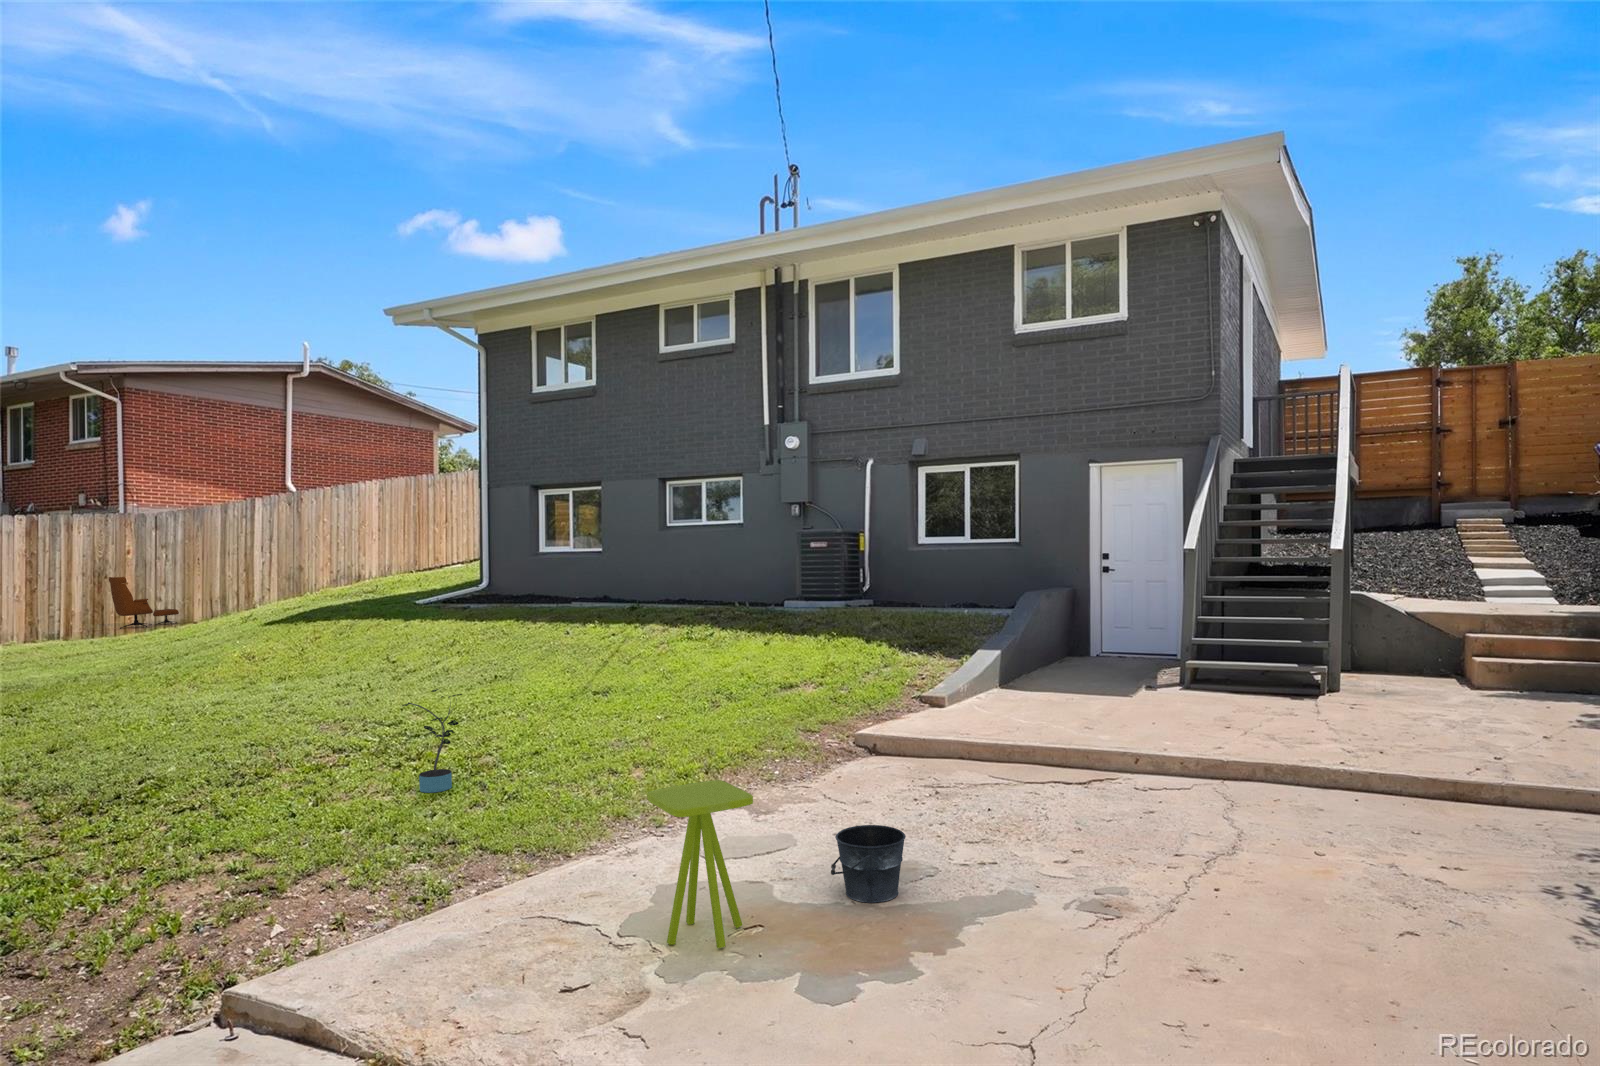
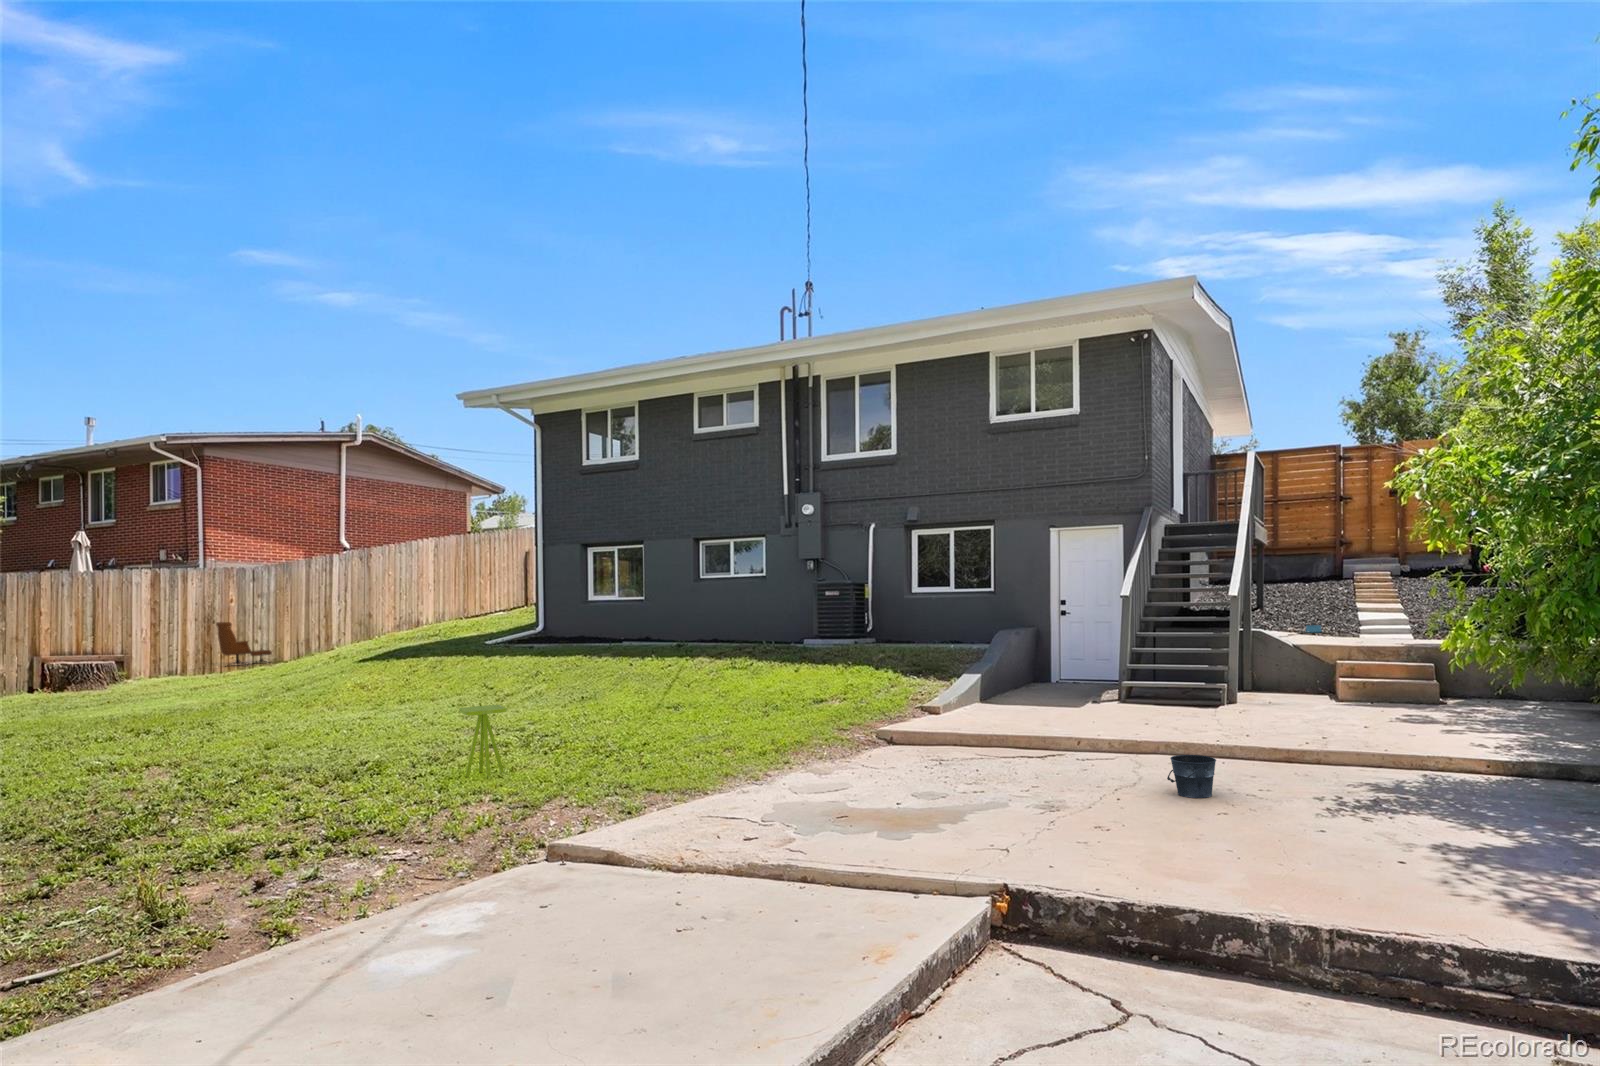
potted plant: present [402,689,462,793] -> present [1306,604,1329,632]
side table: present [647,780,753,948] -> present [459,705,507,777]
bucket: present [831,825,906,903] -> present [1167,755,1216,798]

